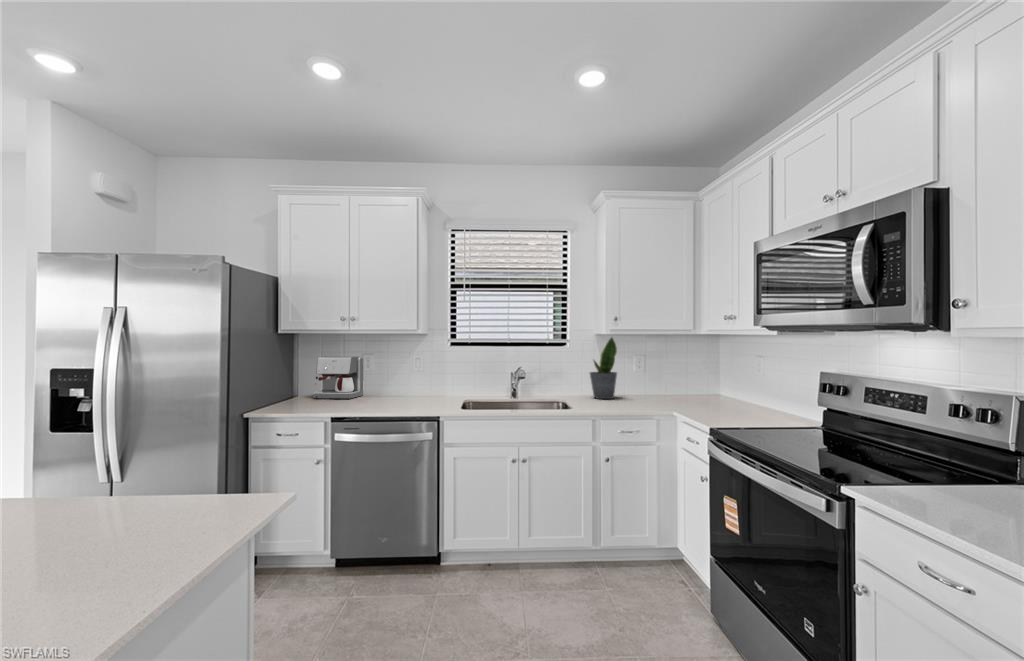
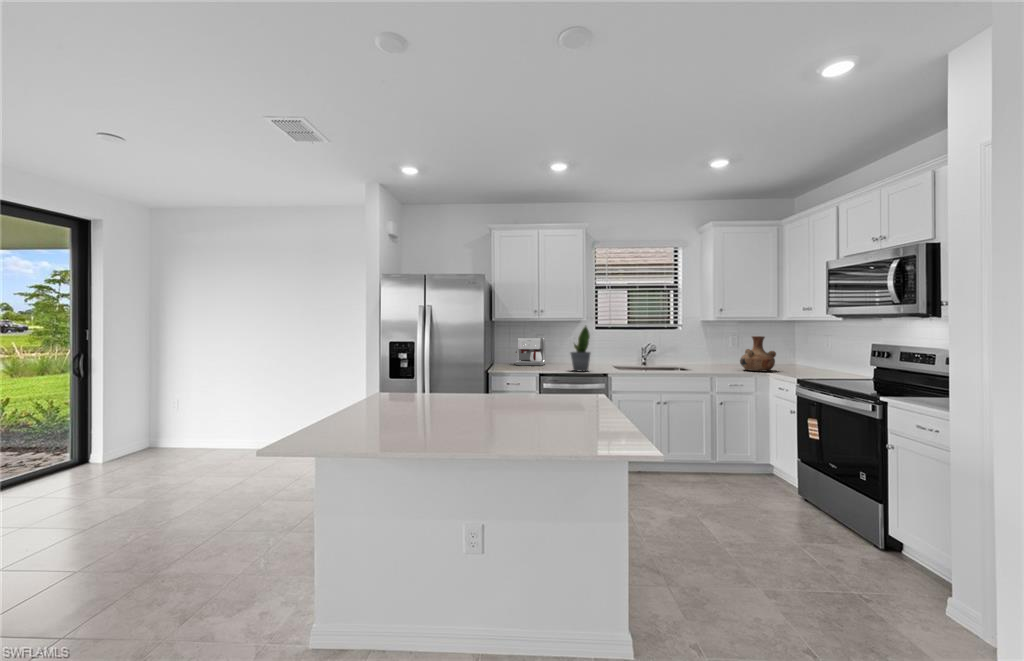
potted plant: present [590,338,617,399] -> present [571,326,590,371]
vase: none [633,355,684,409] -> present [740,336,776,371]

